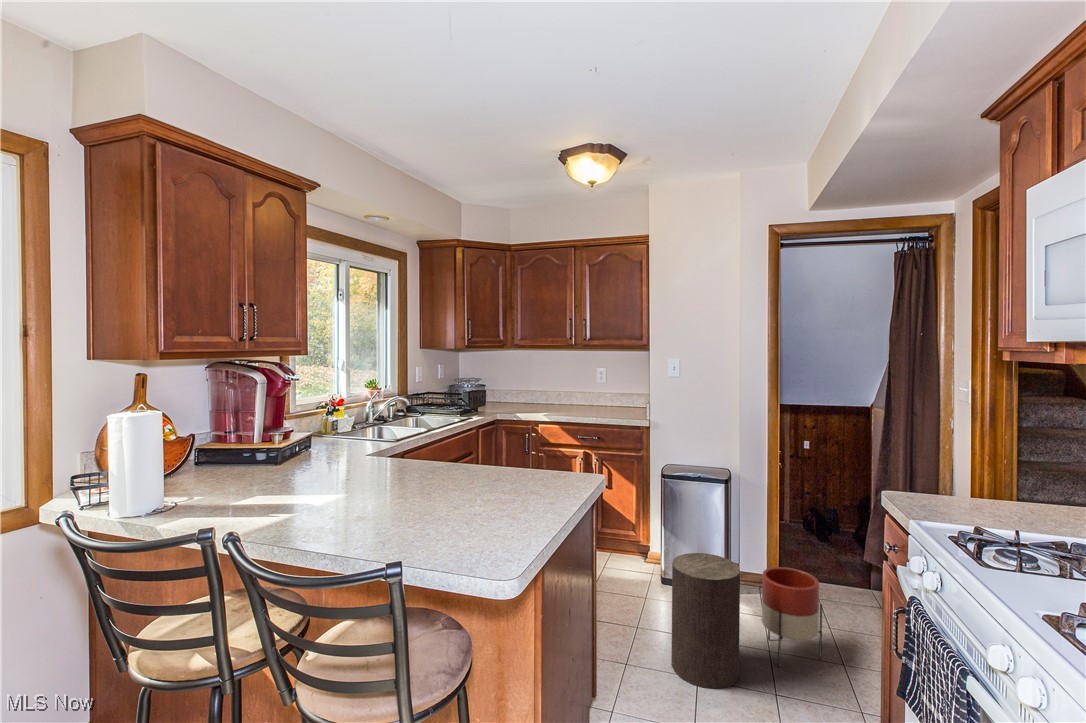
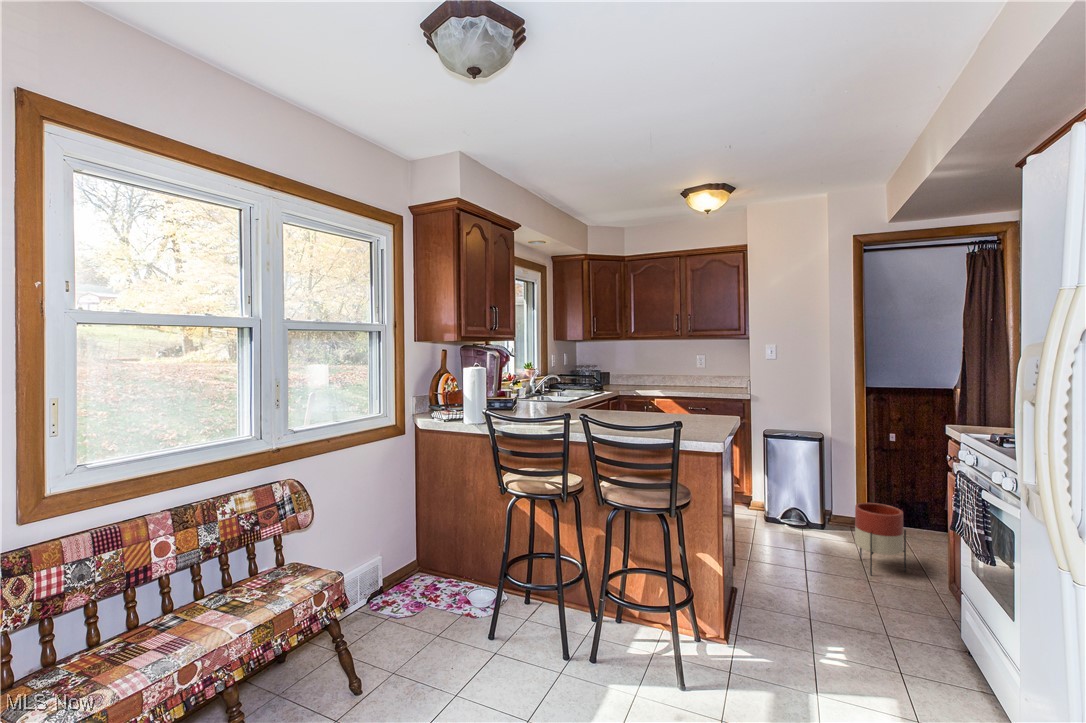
stool: present [671,553,740,689] -> none [784,489,839,585]

